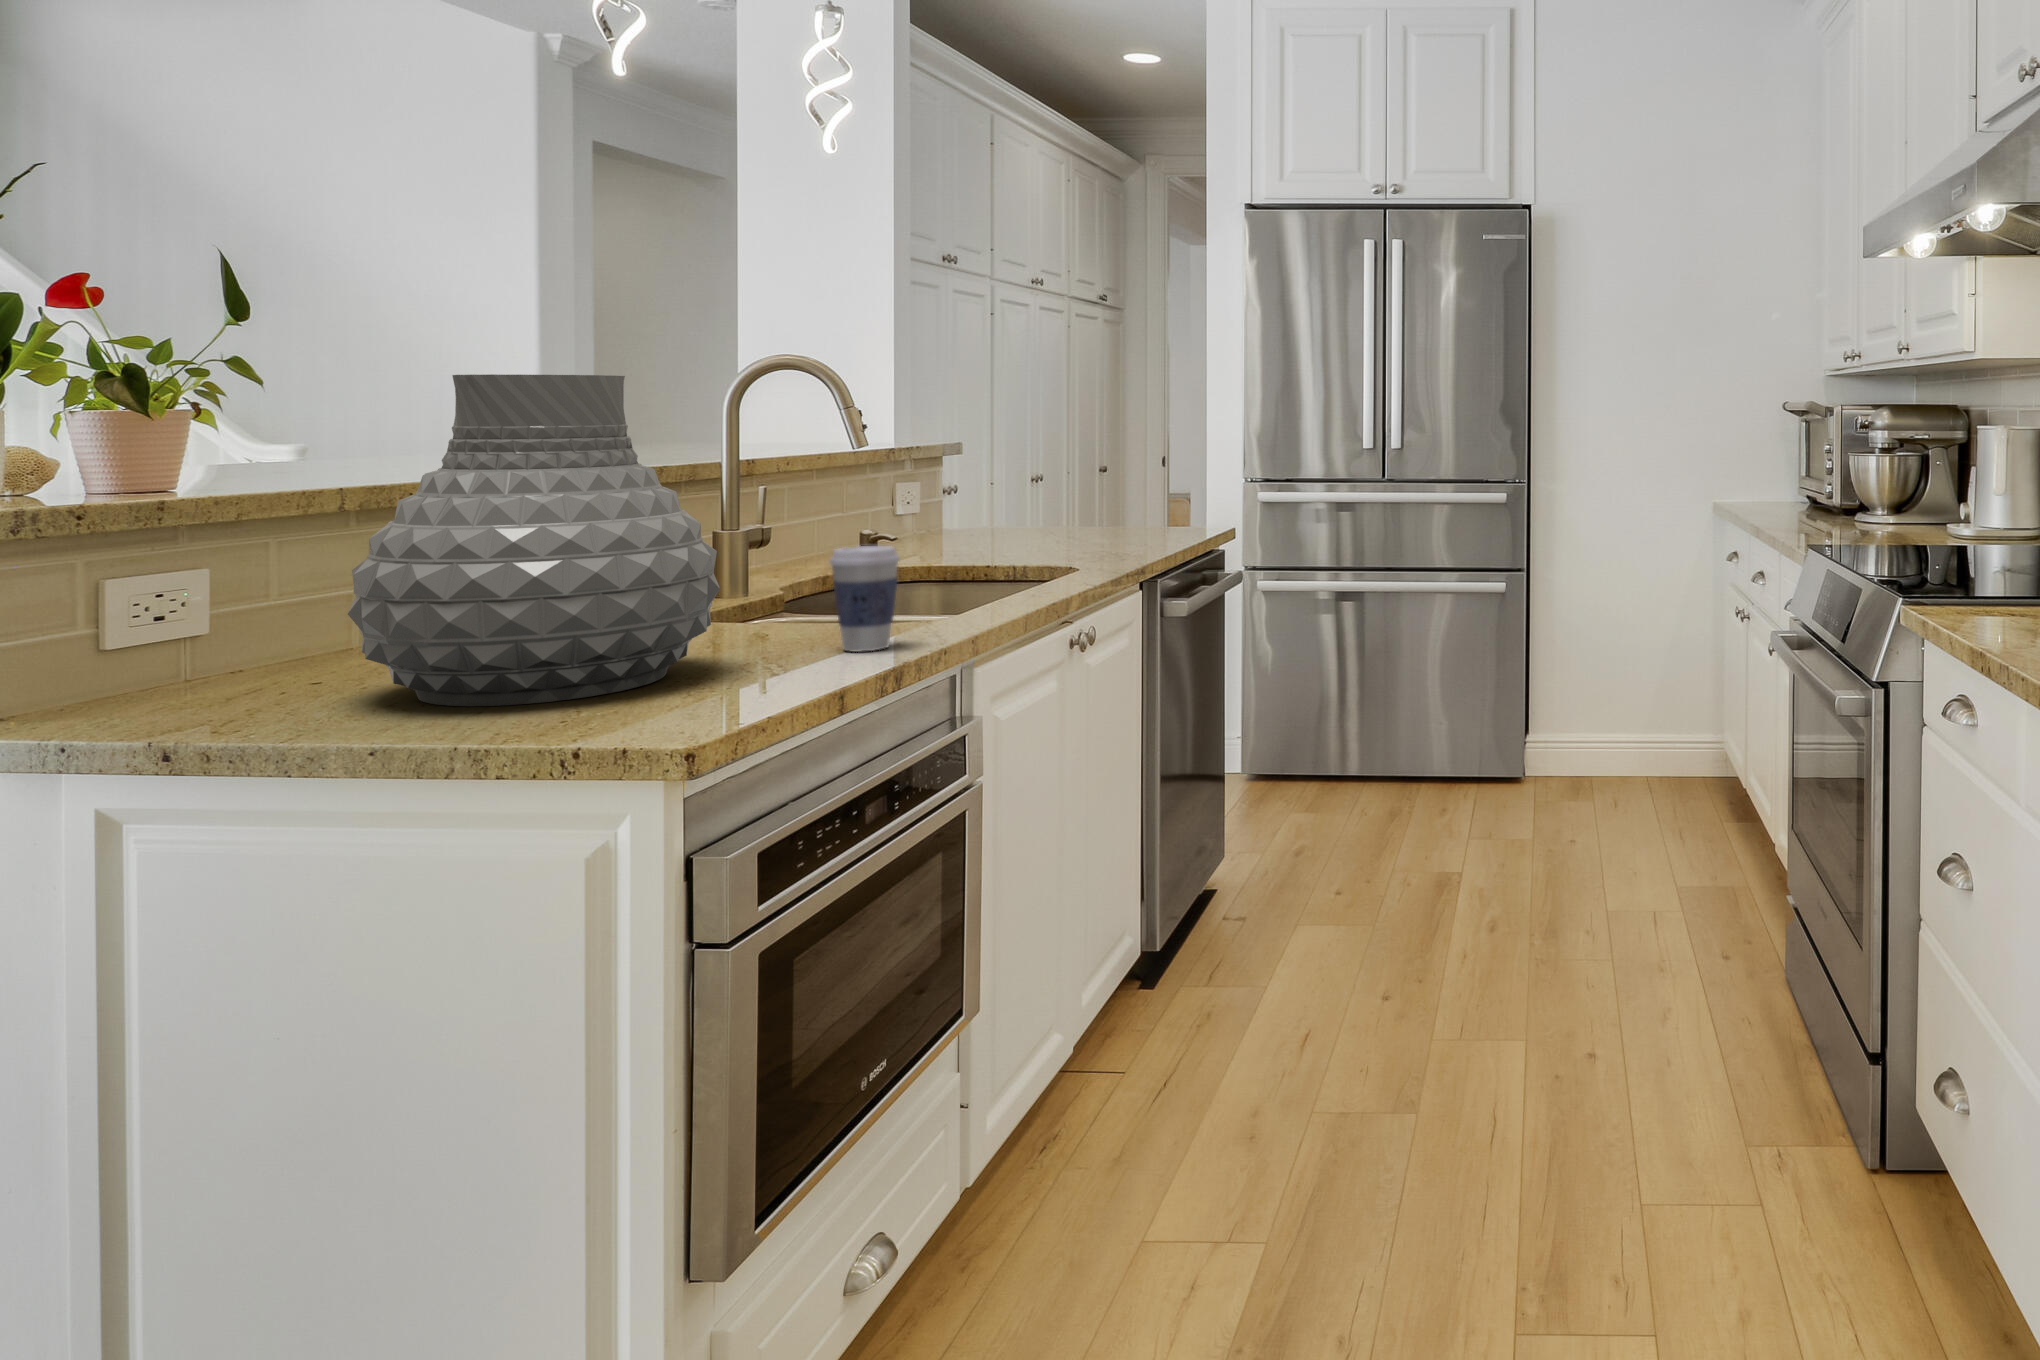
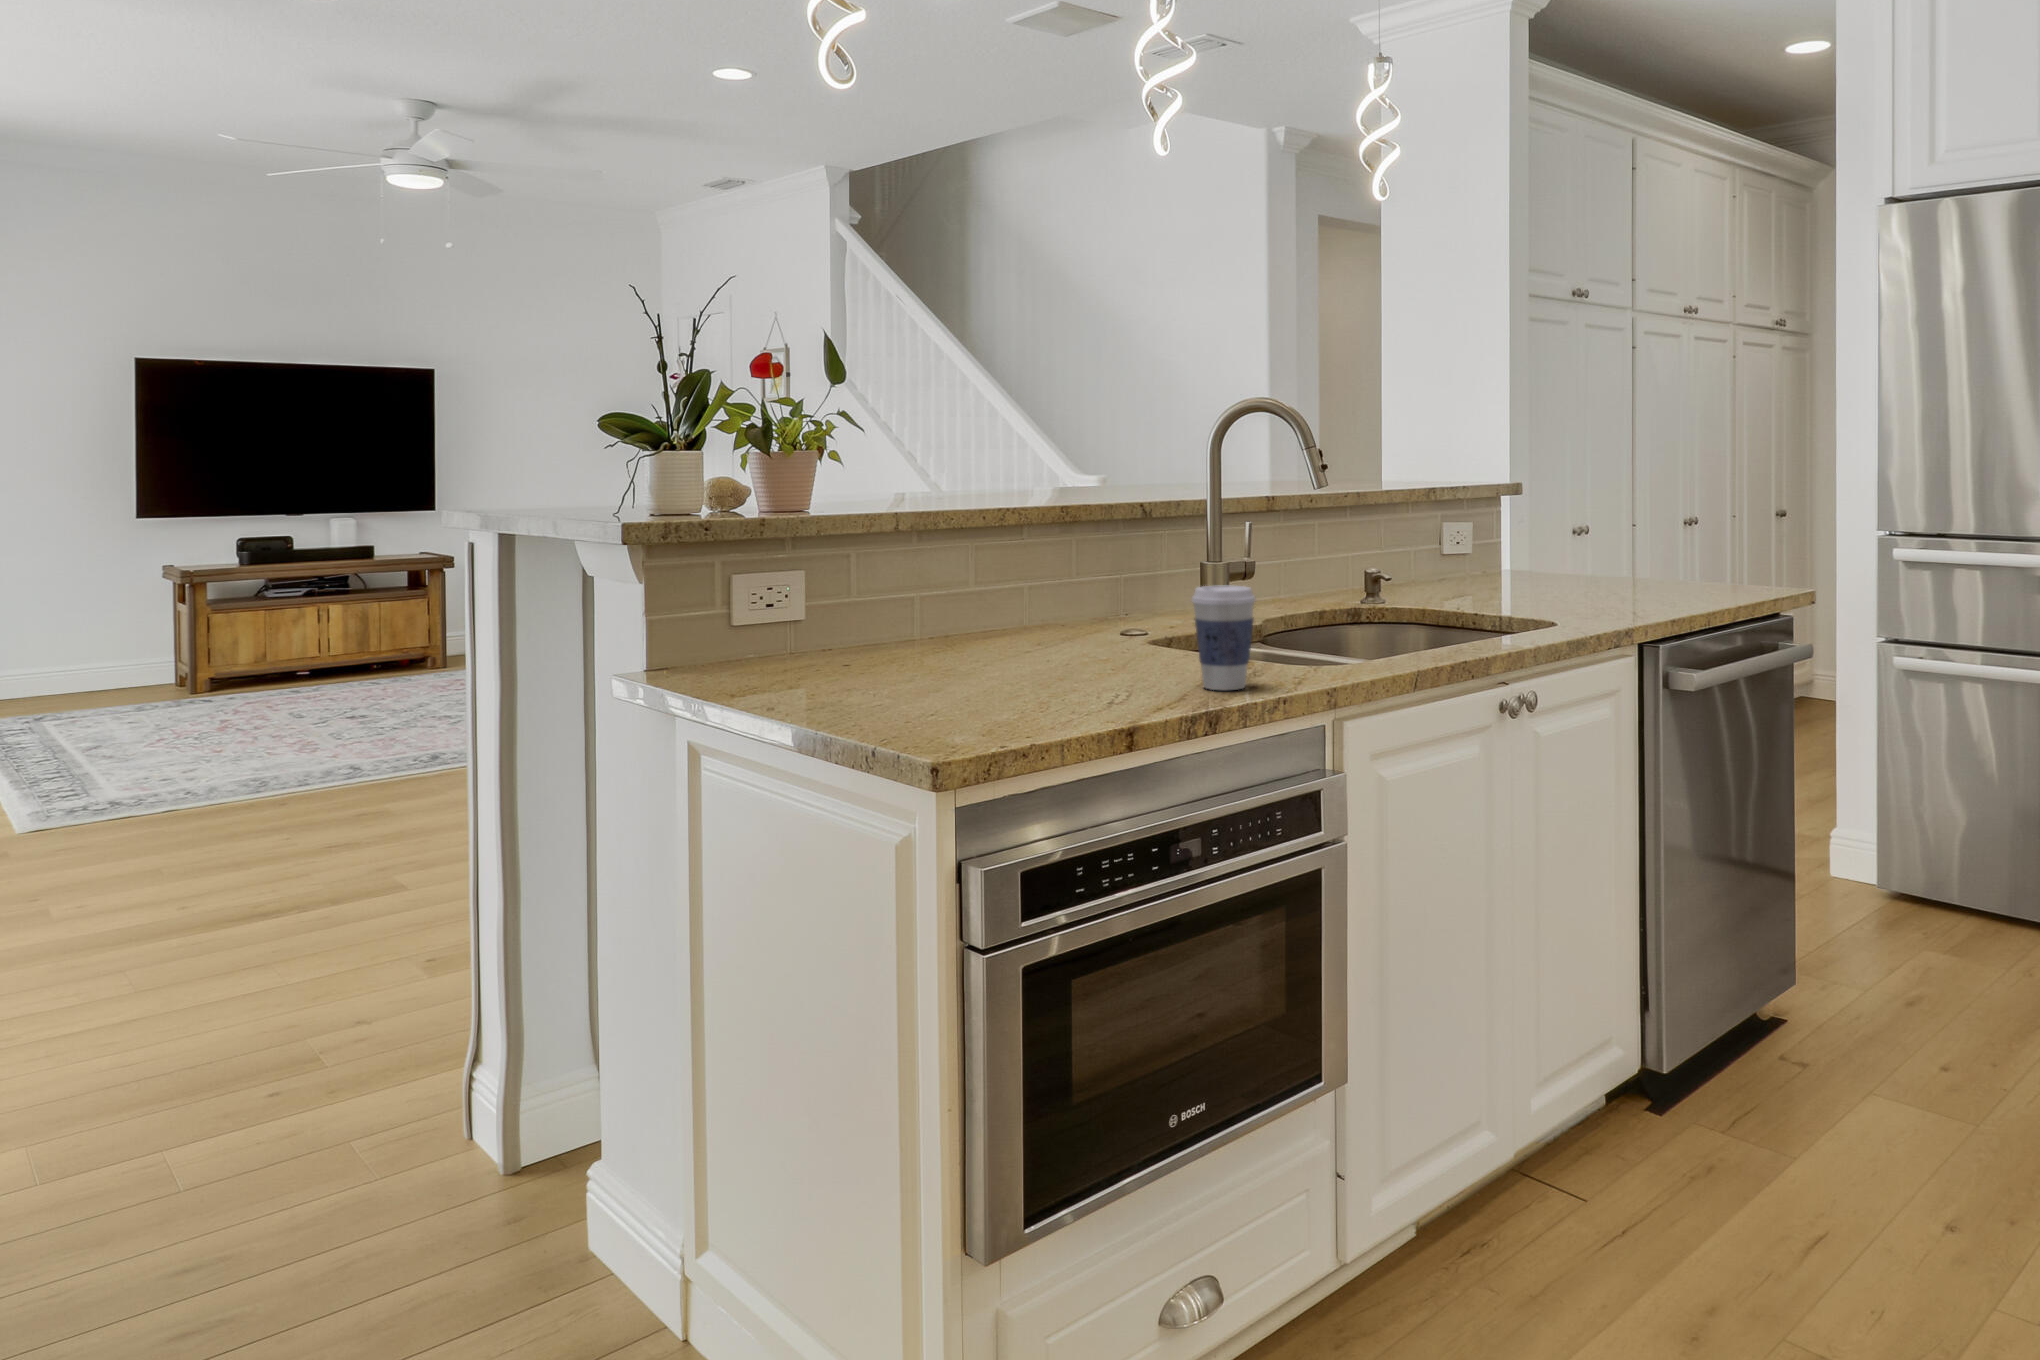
vase: present [348,374,720,706] -> none [822,420,1089,703]

